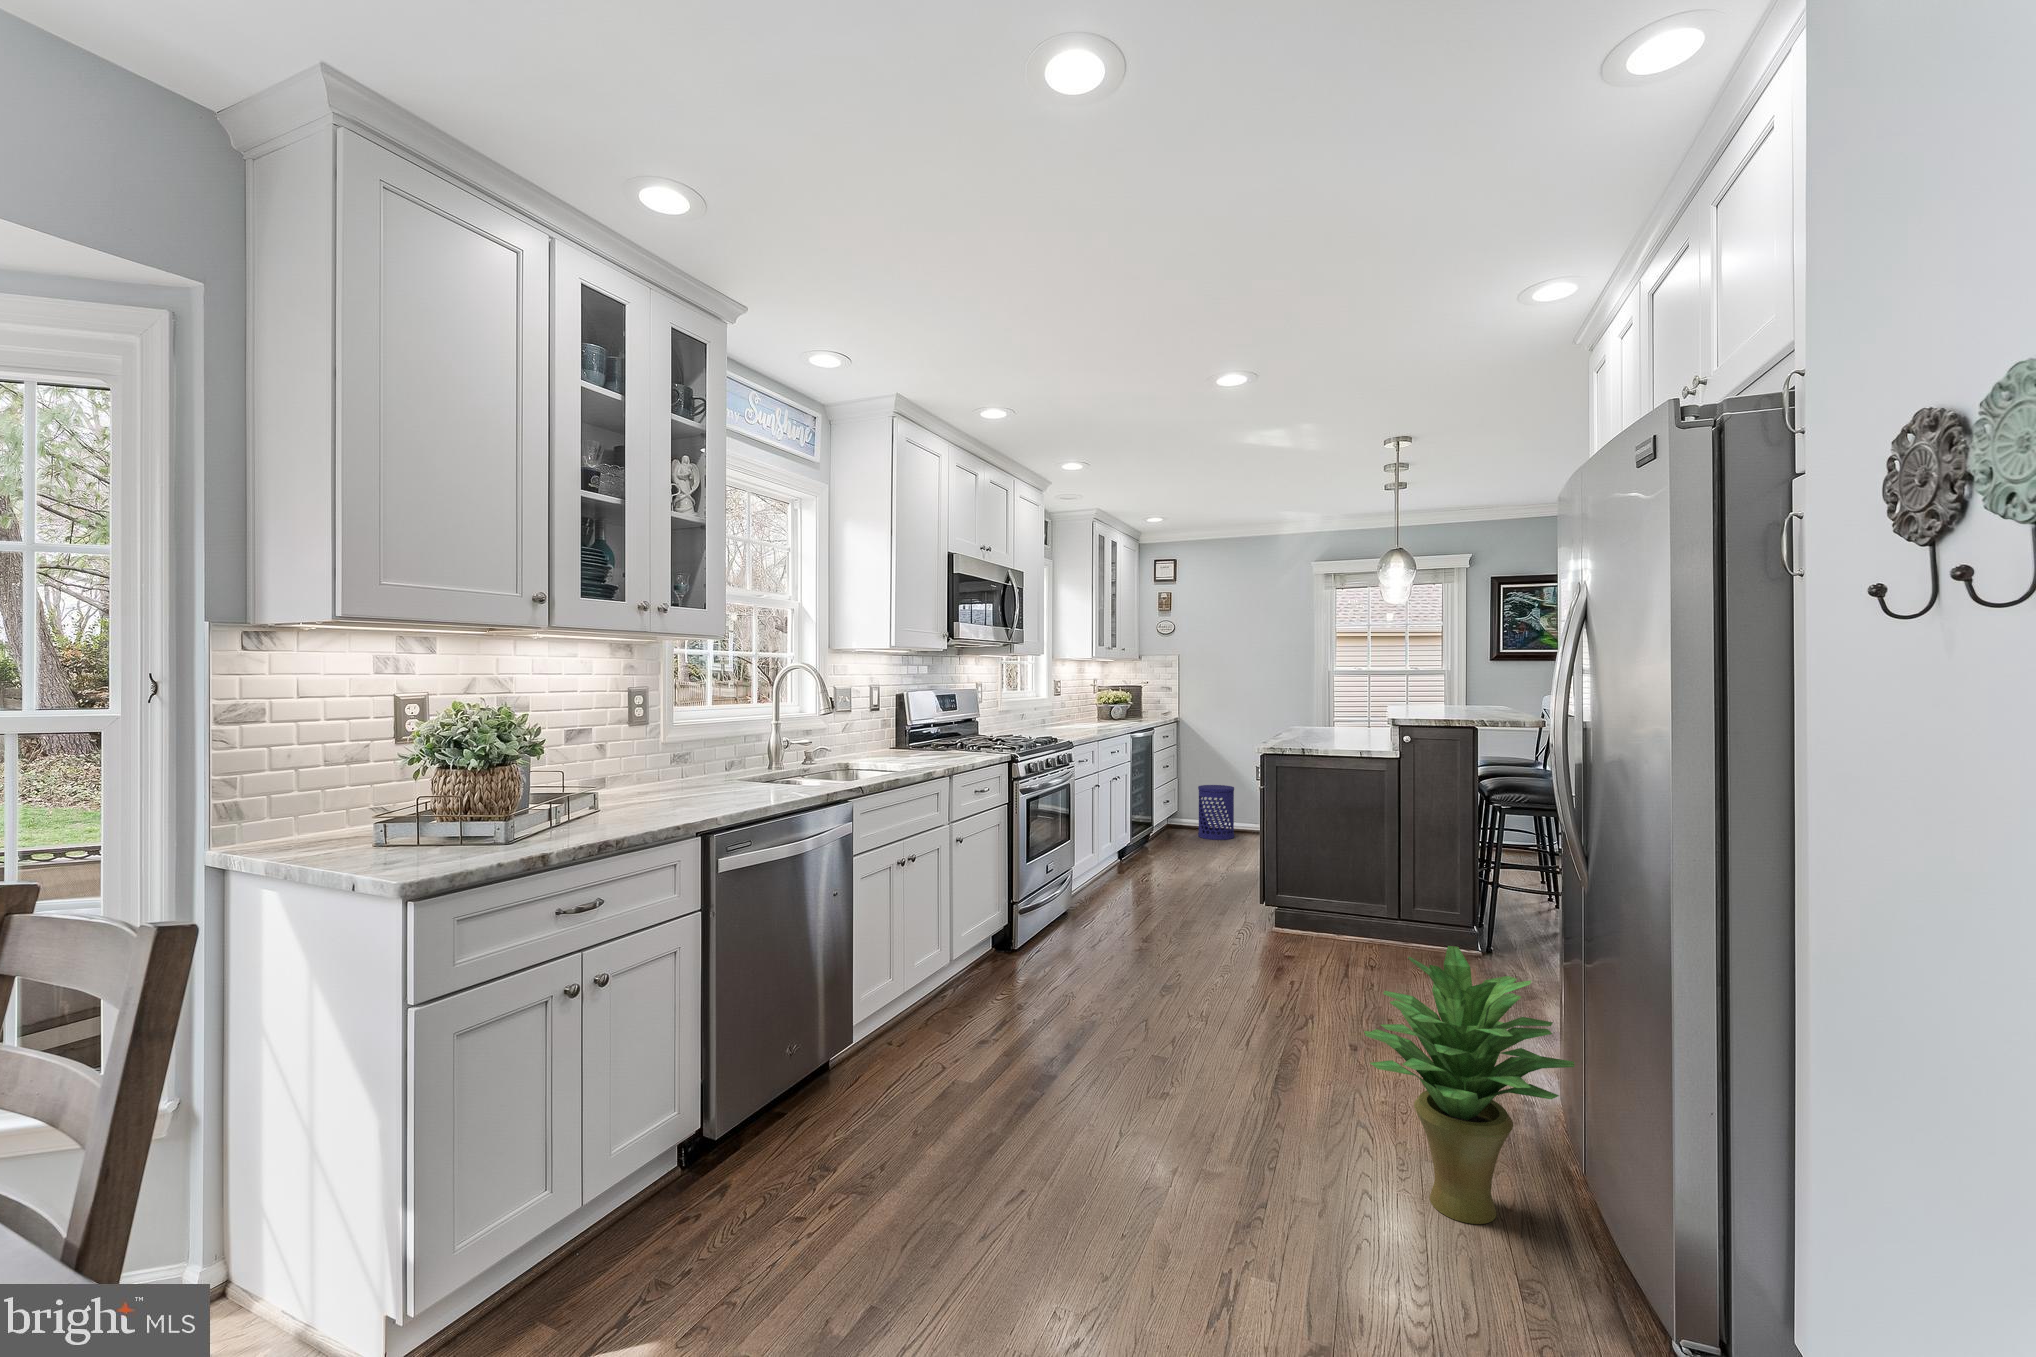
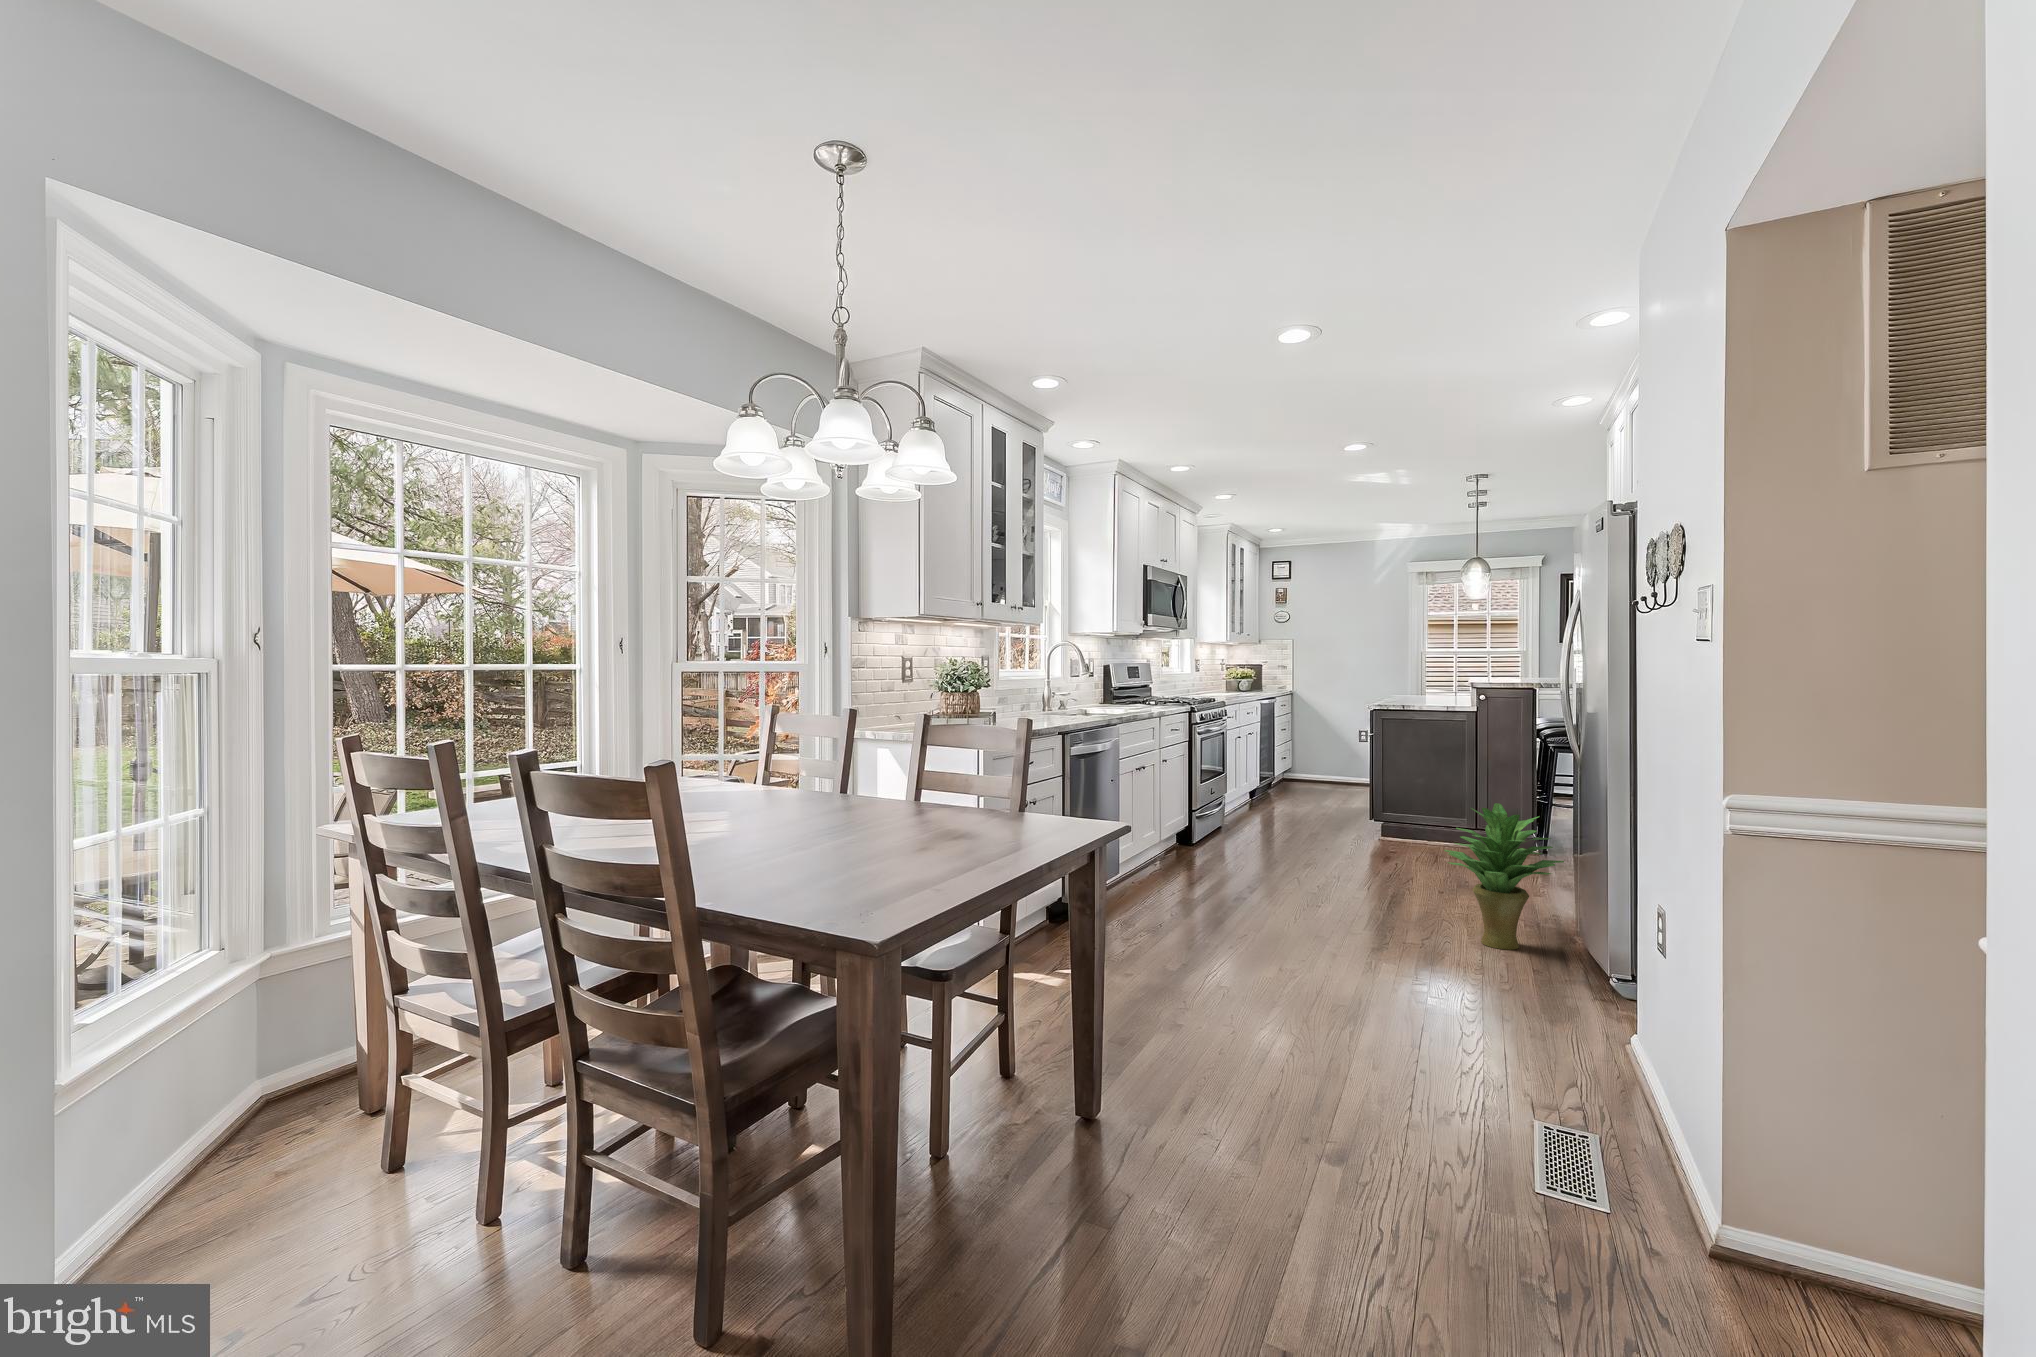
waste bin: present [1198,785,1234,840] -> none [1309,746,1340,789]

